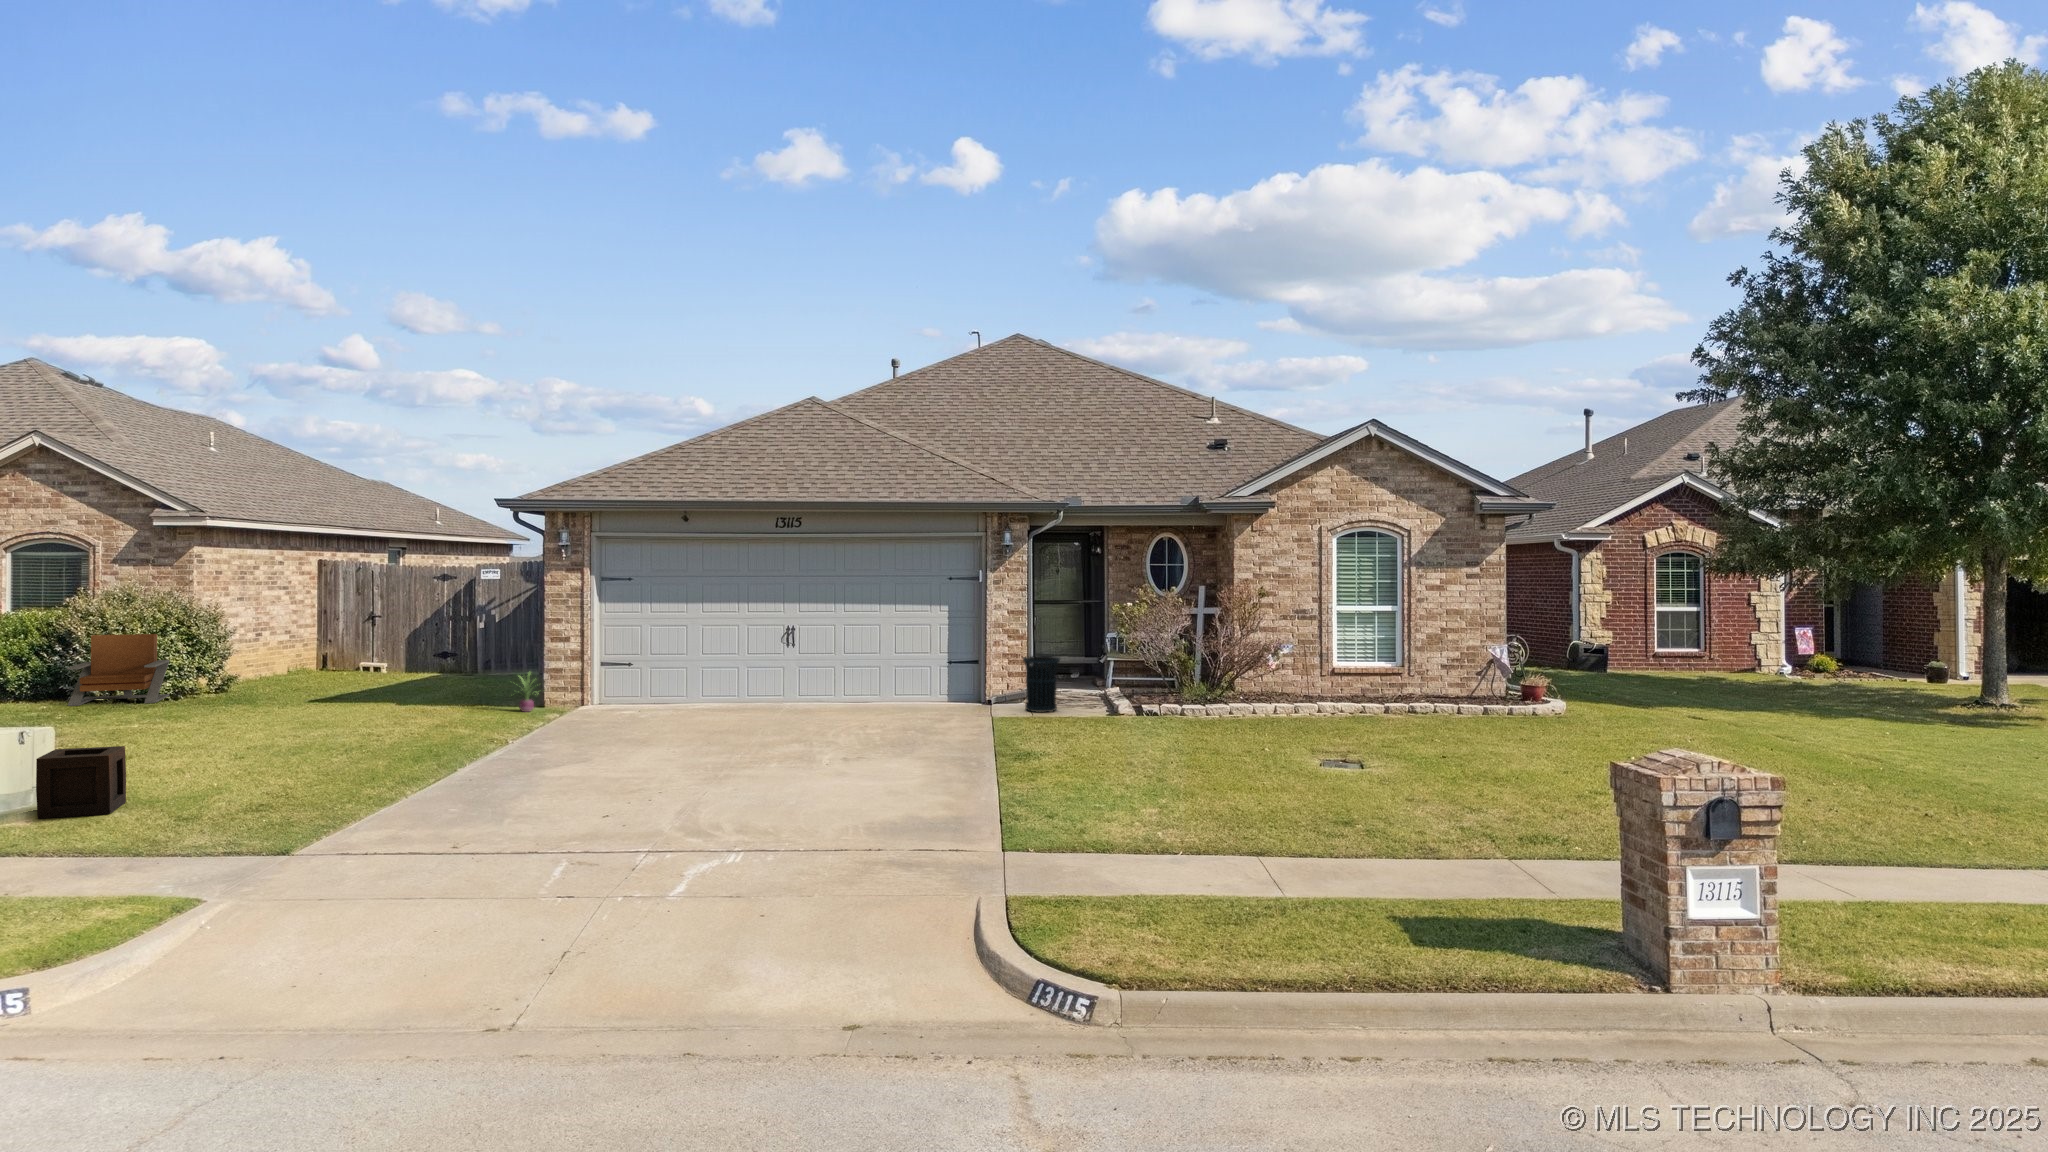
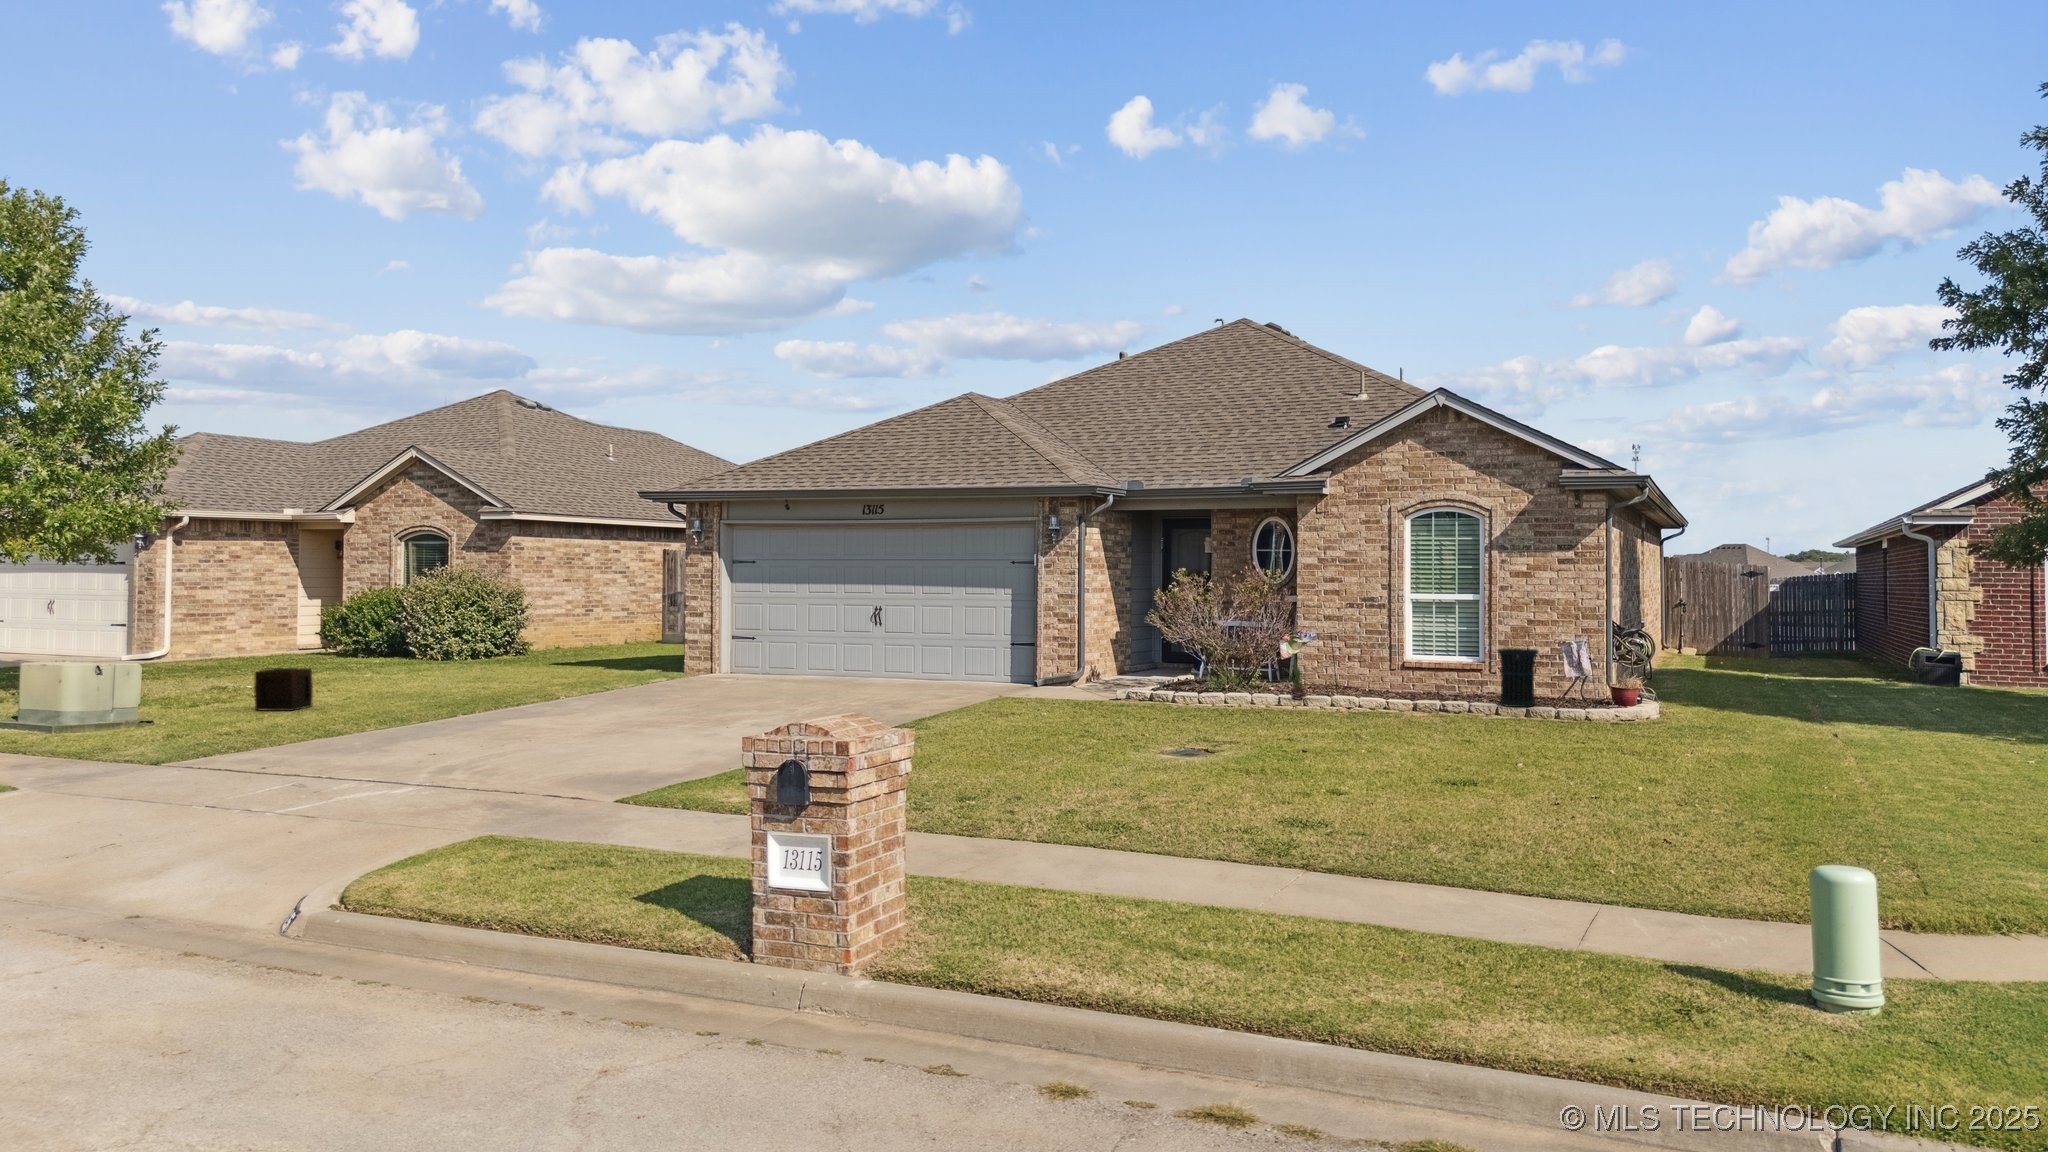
lounge chair: present [67,634,169,706] -> none [393,606,467,660]
trash can: present [1023,656,1060,712] -> present [1497,648,1538,707]
decorative plant: present [519,672,534,712] -> present [1286,661,1304,700]

